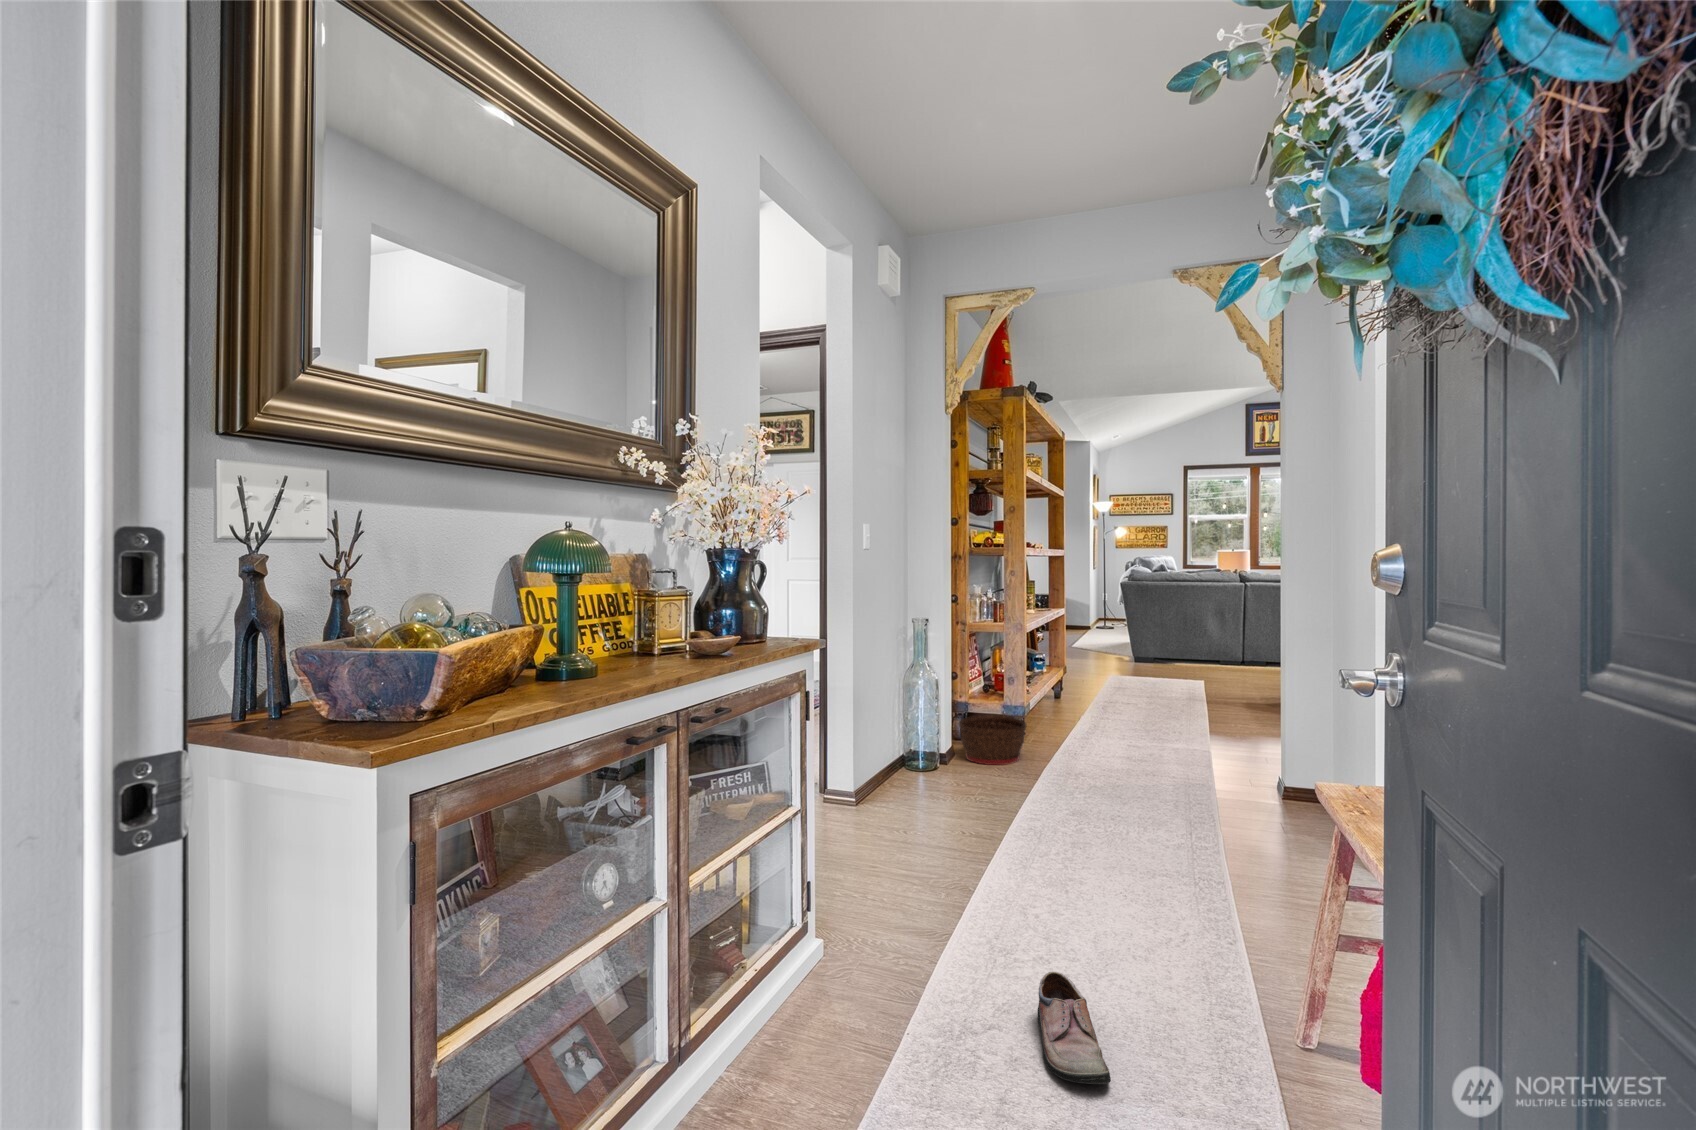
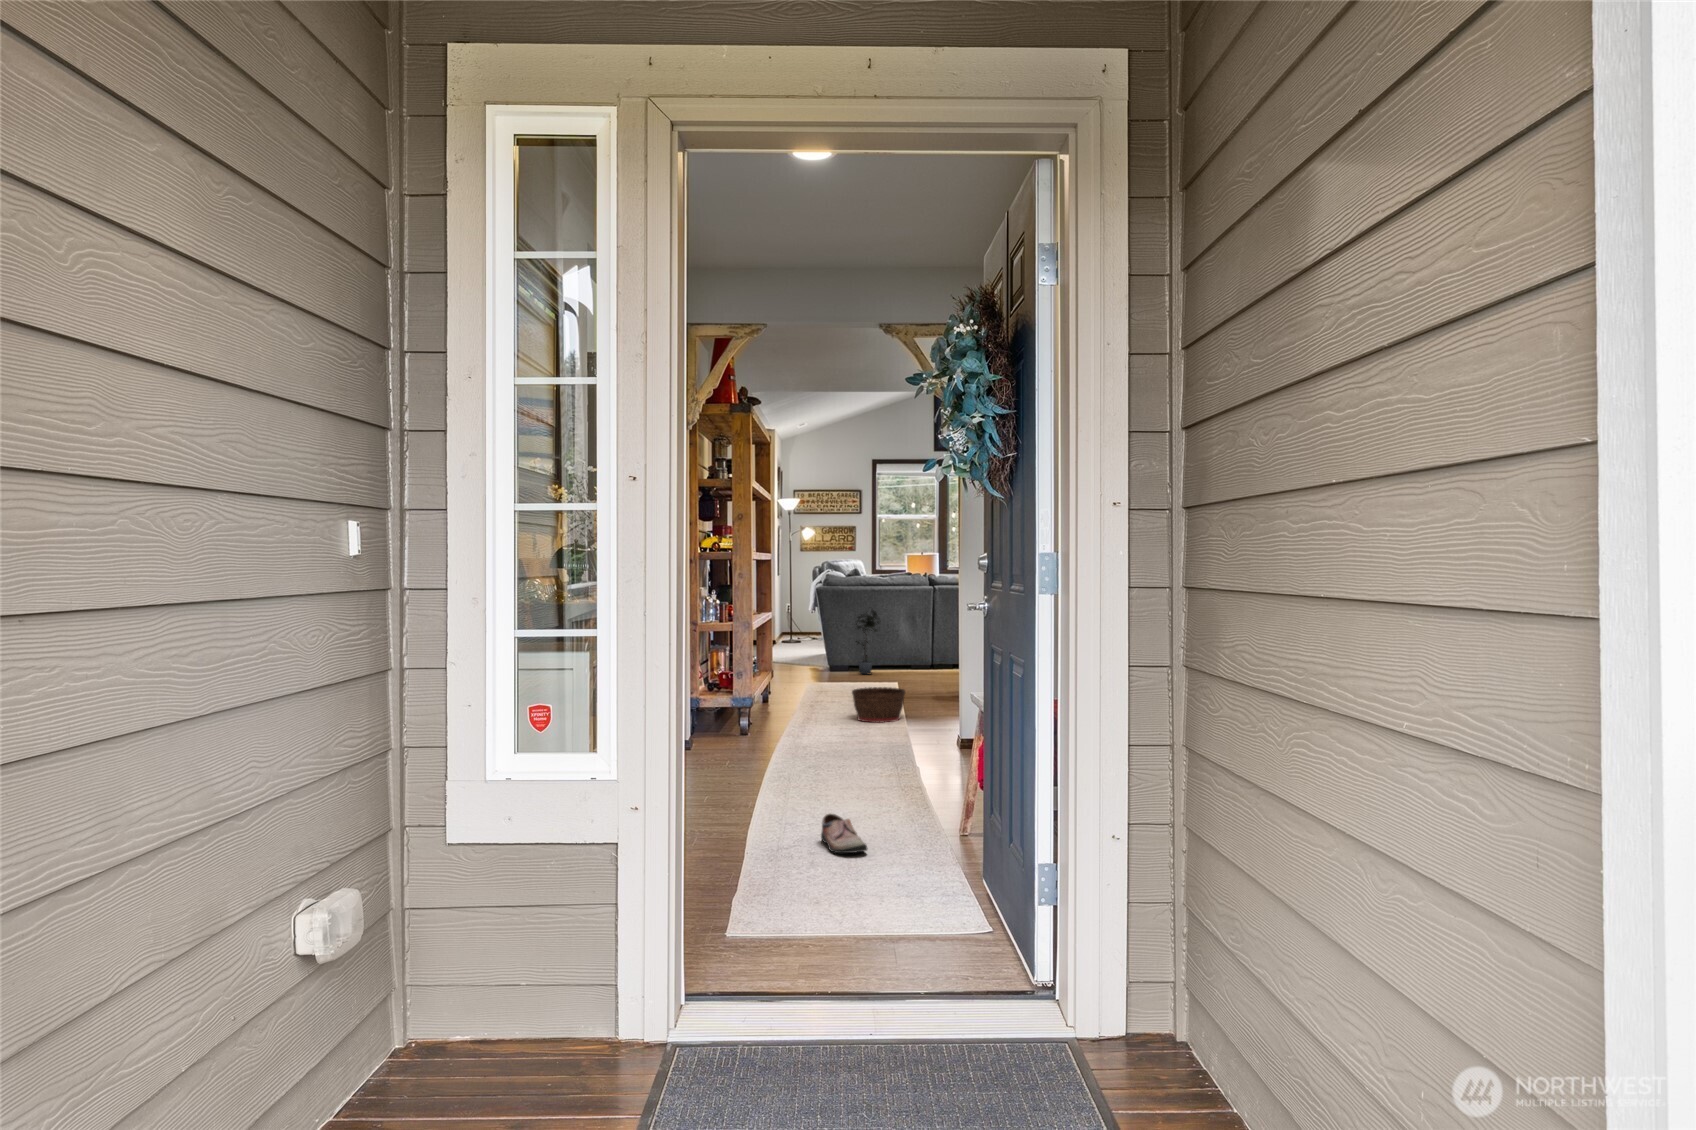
potted plant: none [1154,603,1186,670] -> present [856,610,880,674]
basket: present [959,715,1026,765] -> present [852,687,905,722]

